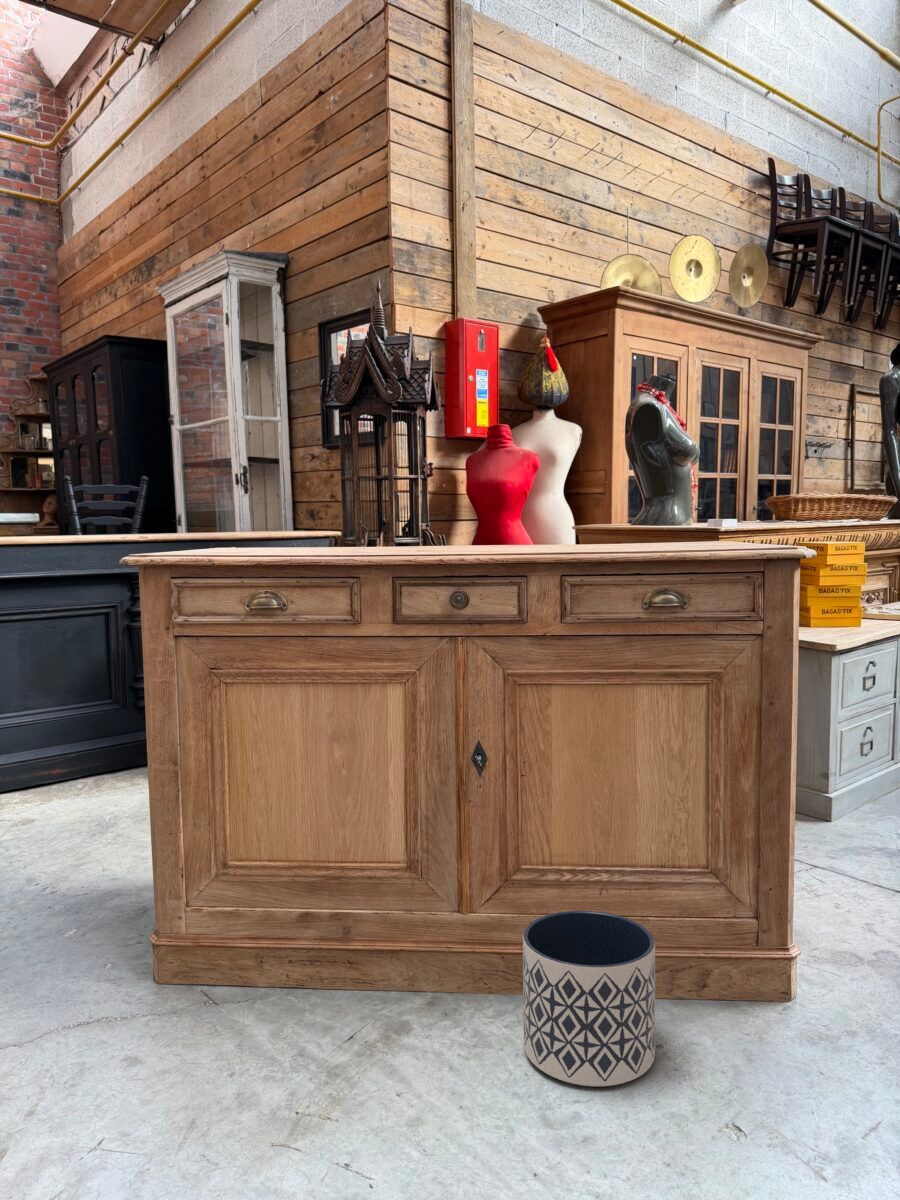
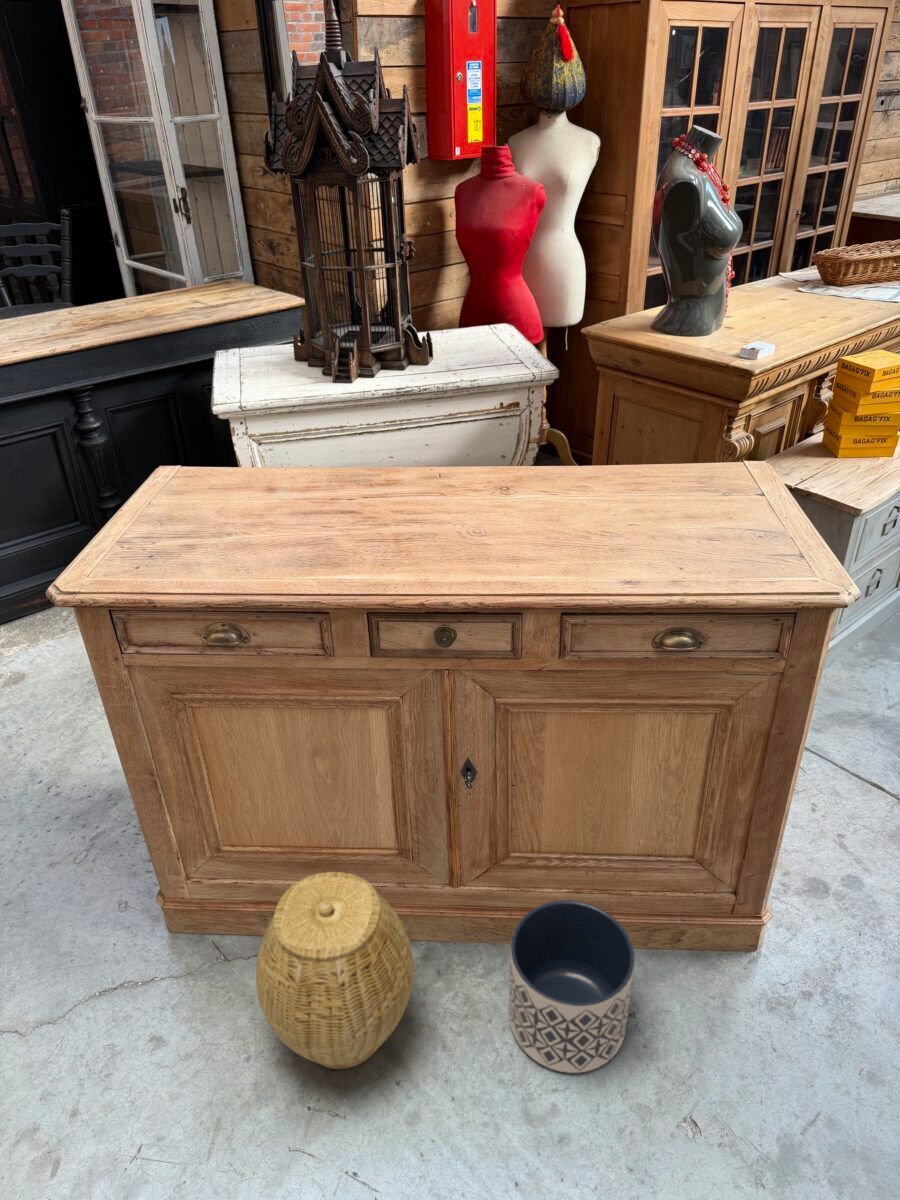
woven basket: none [253,852,421,1085] -> present [256,872,414,1069]

